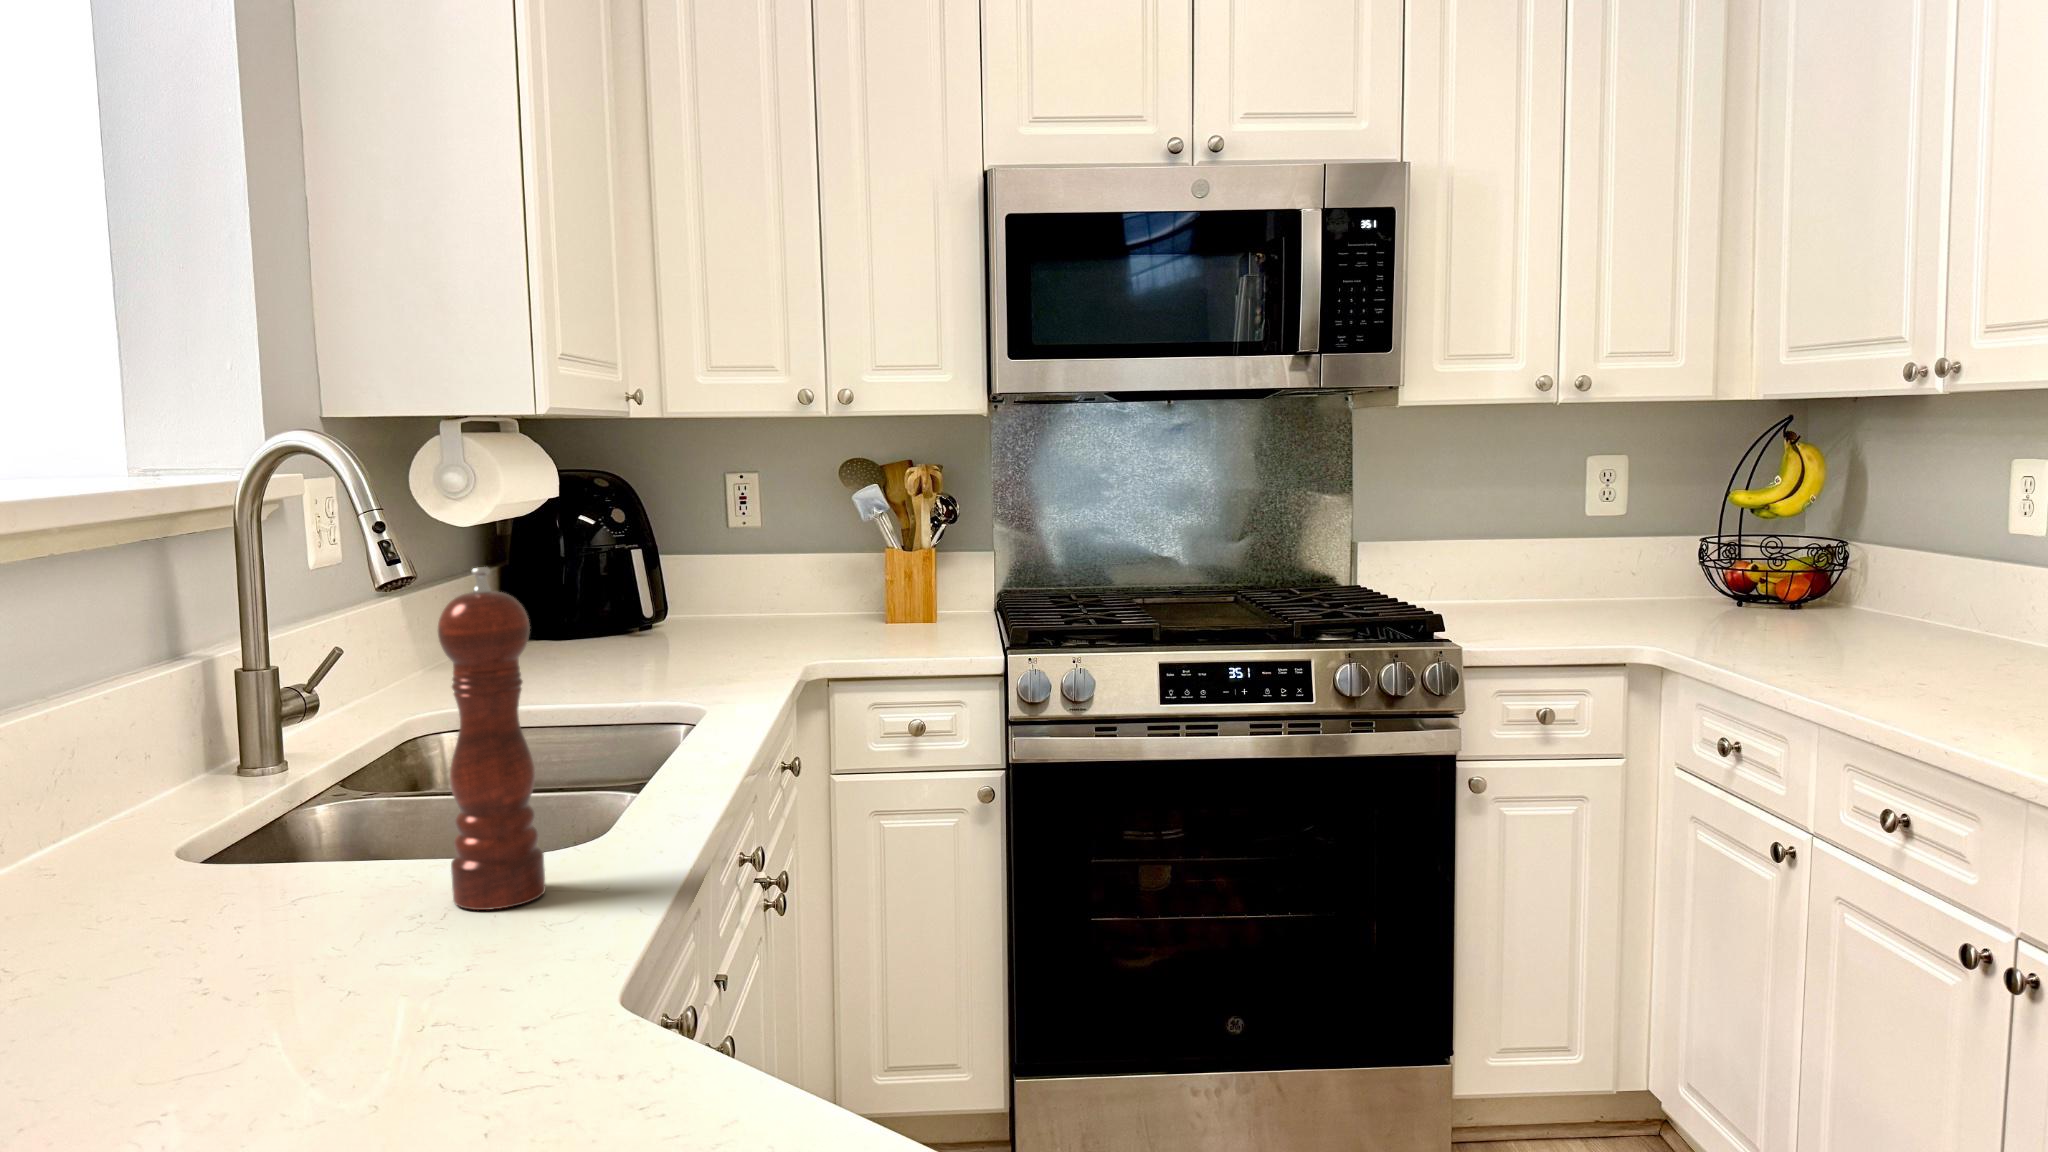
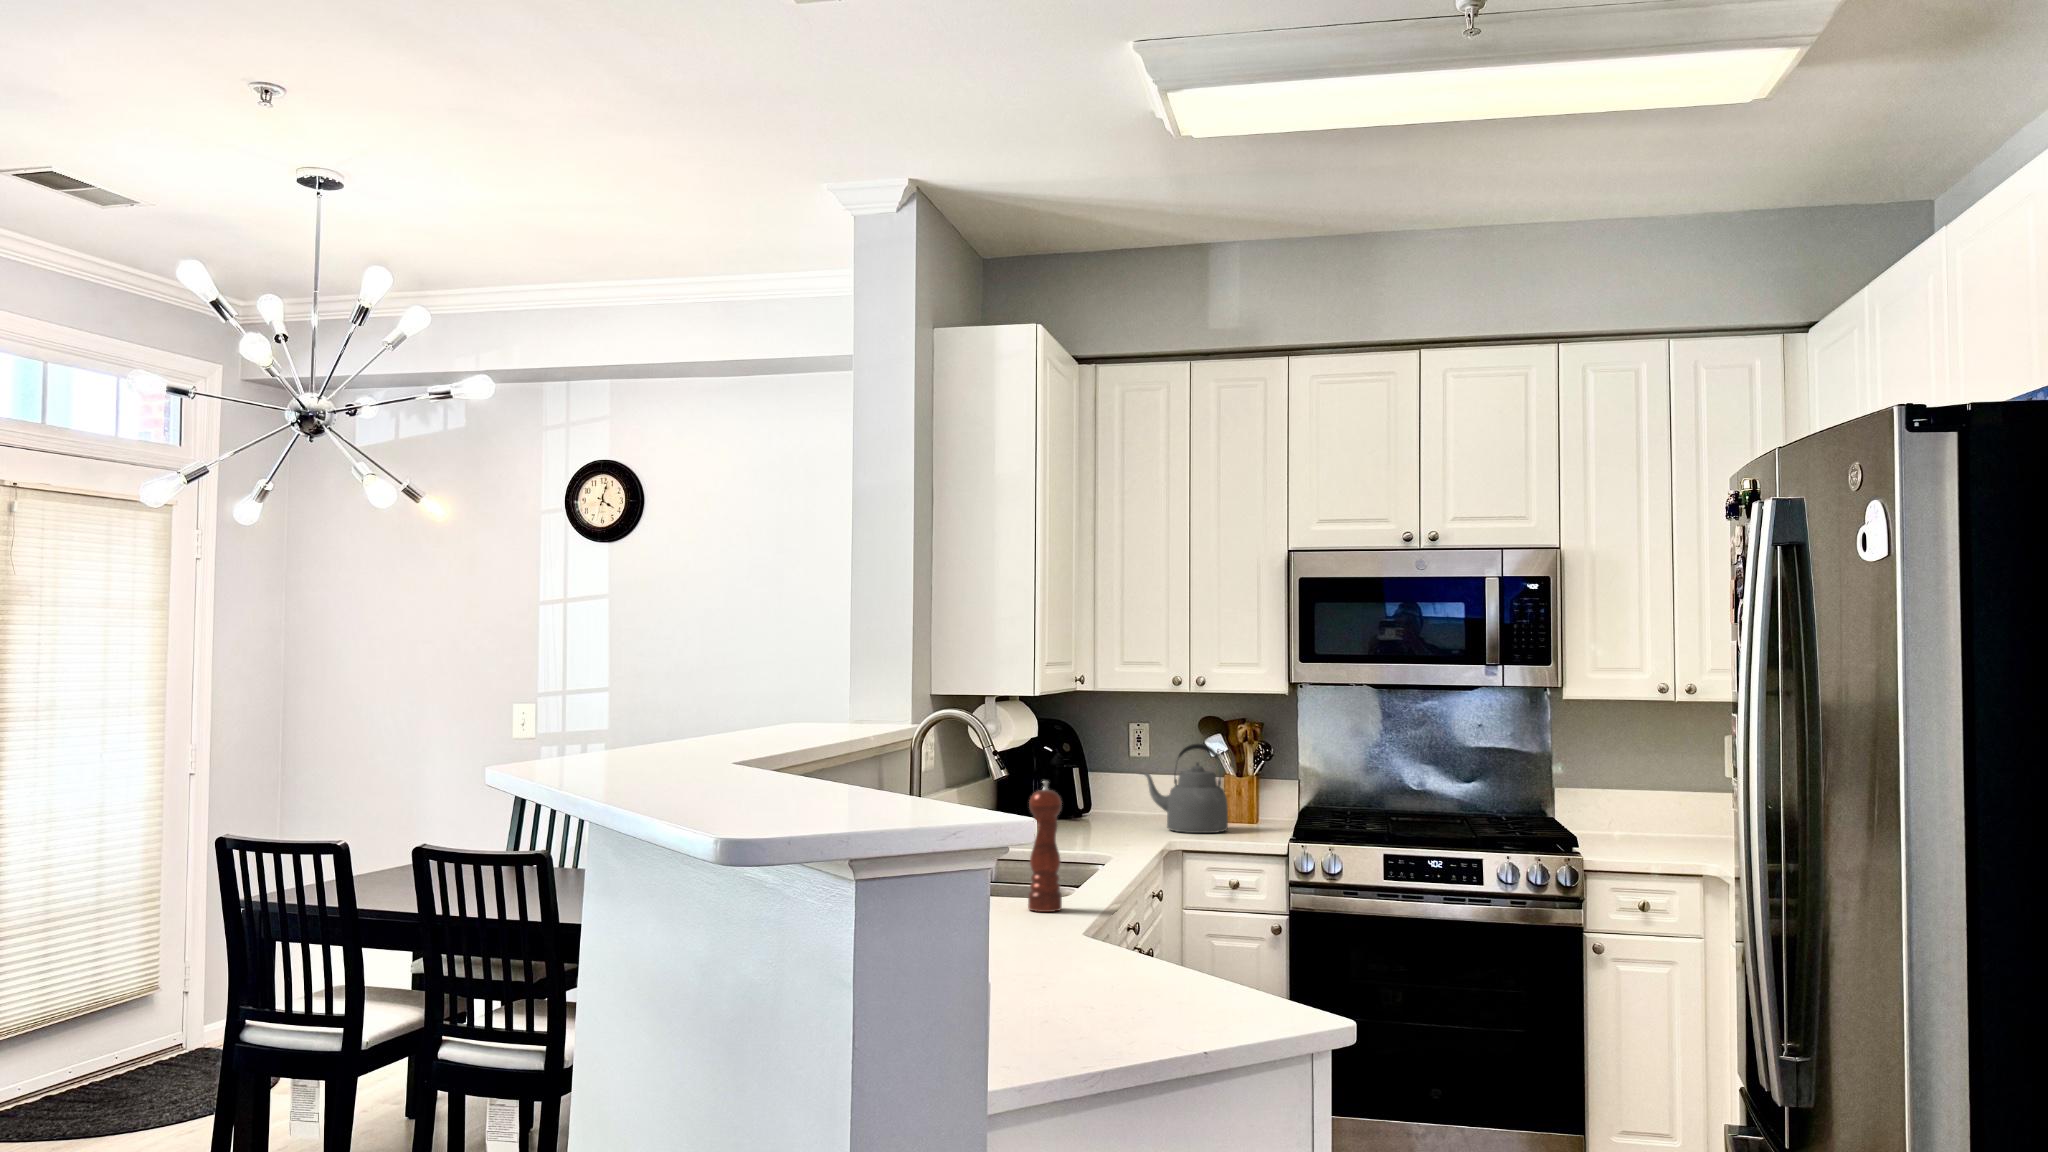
kettle: none [744,497,897,645] -> present [1140,744,1228,833]

